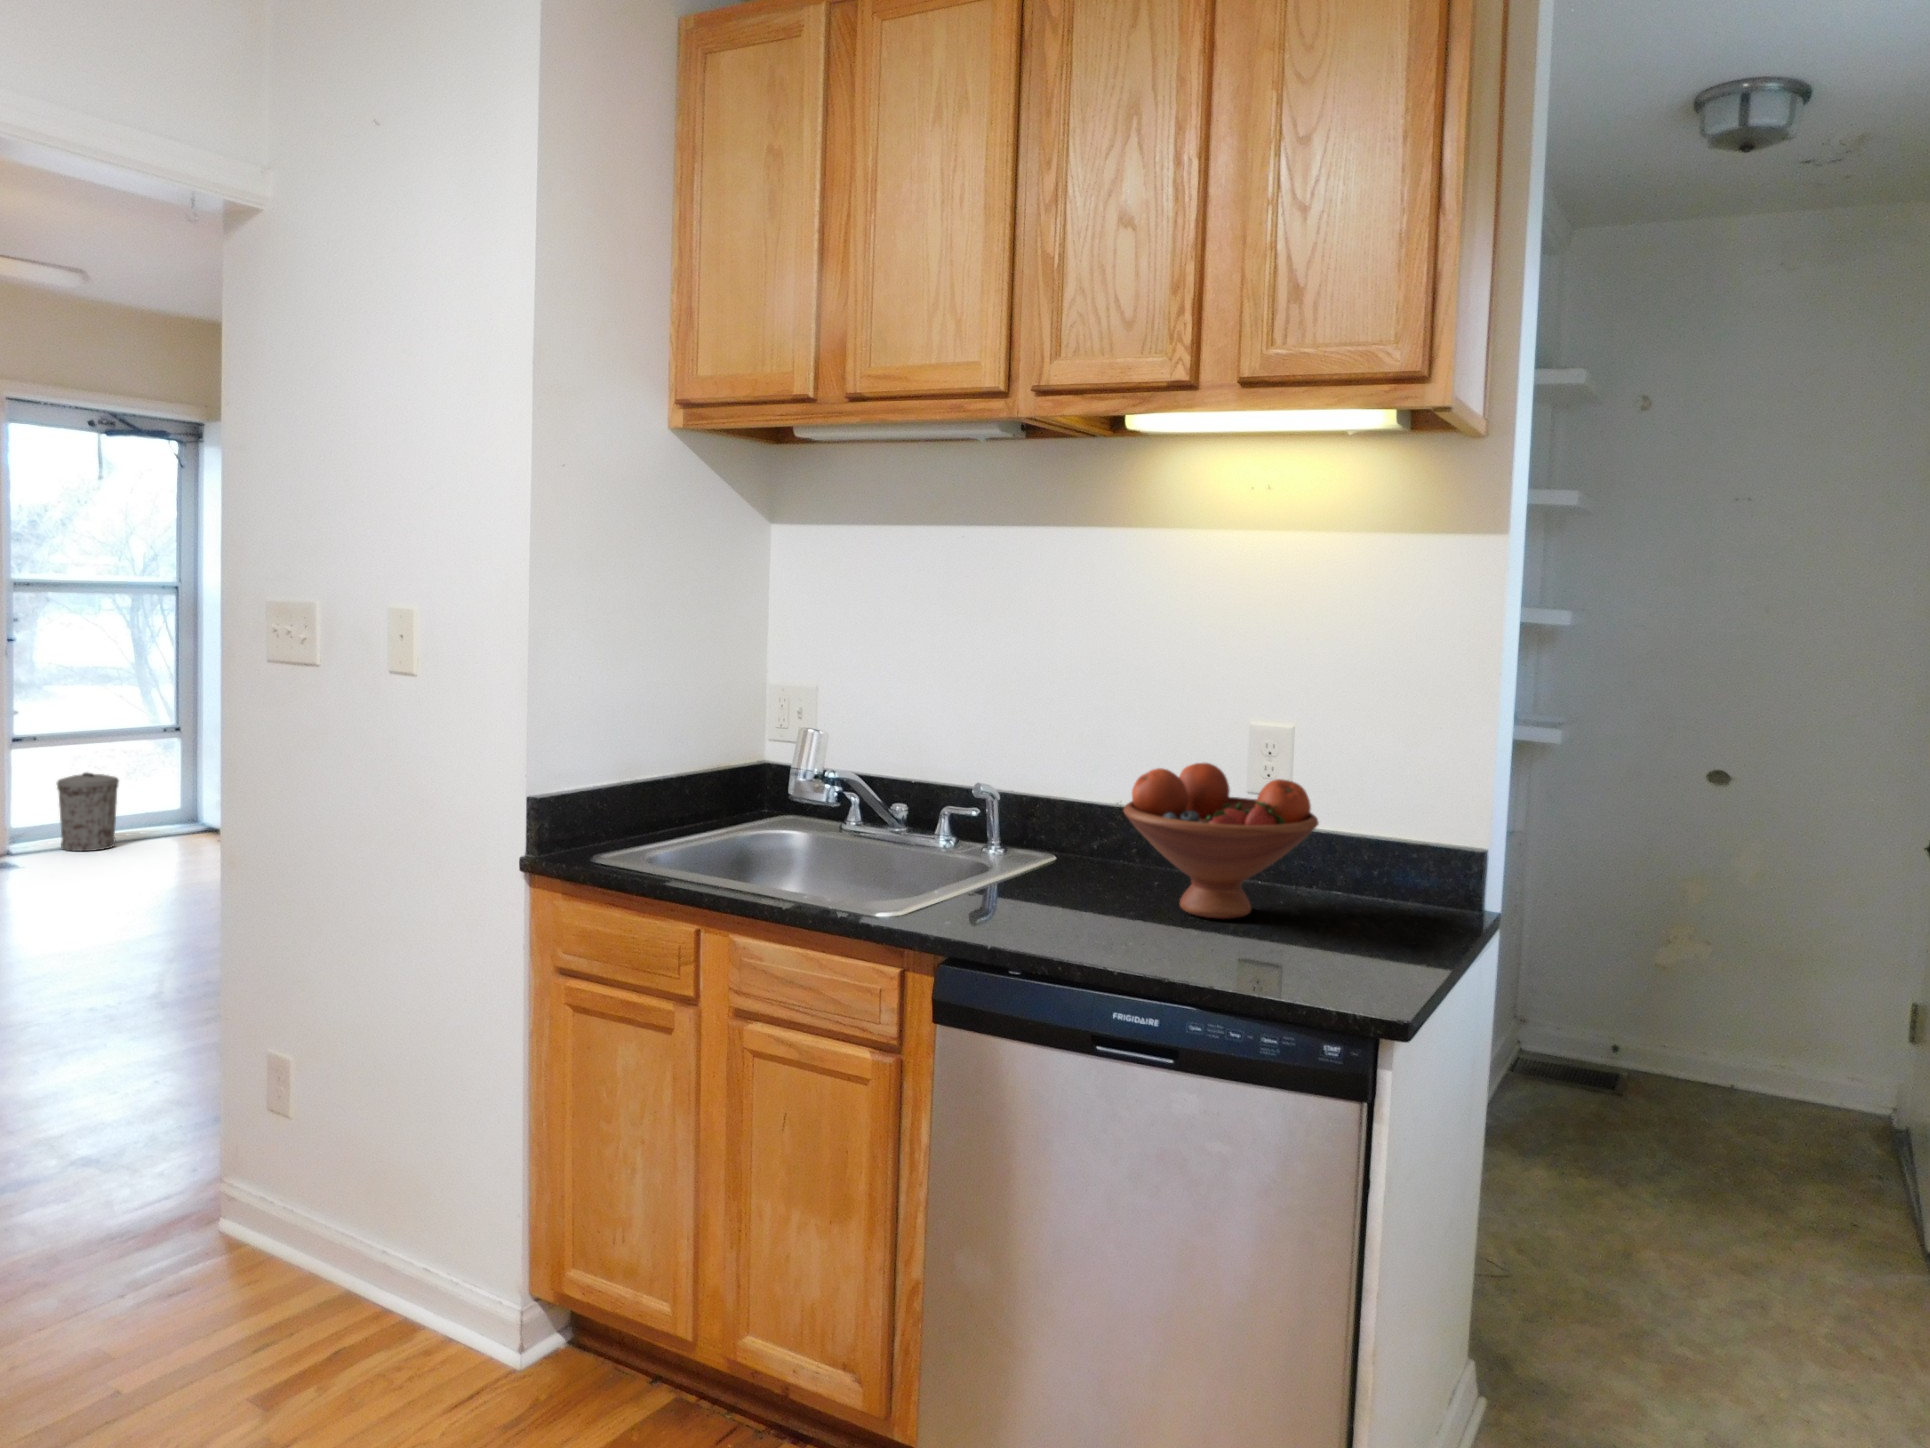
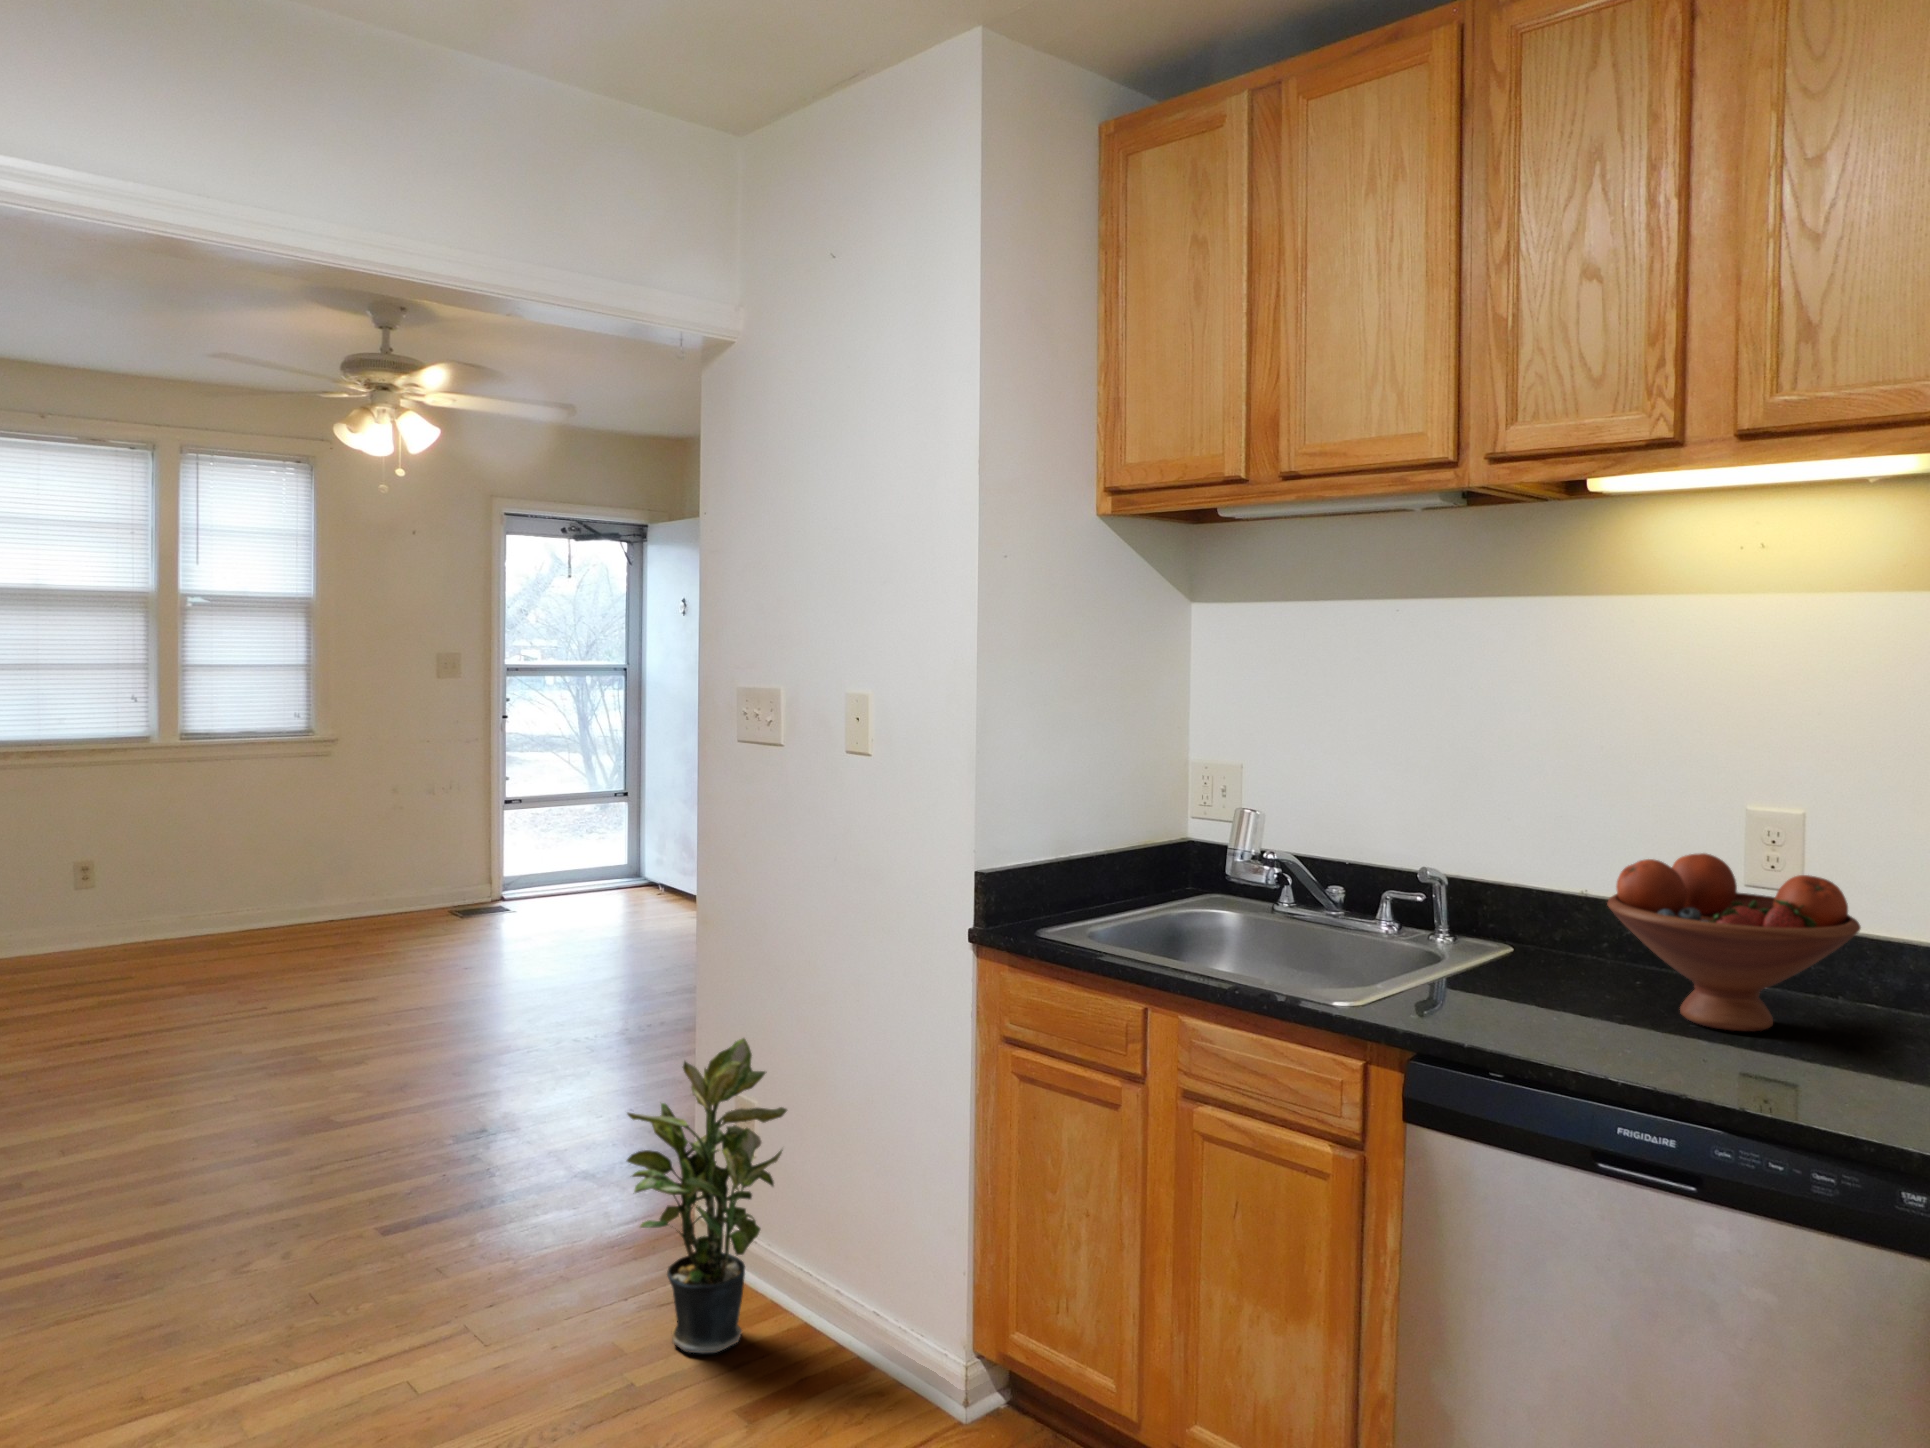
trash can: present [57,773,119,851] -> none [538,832,583,901]
potted plant: none [99,990,312,1348] -> present [627,1038,787,1353]

